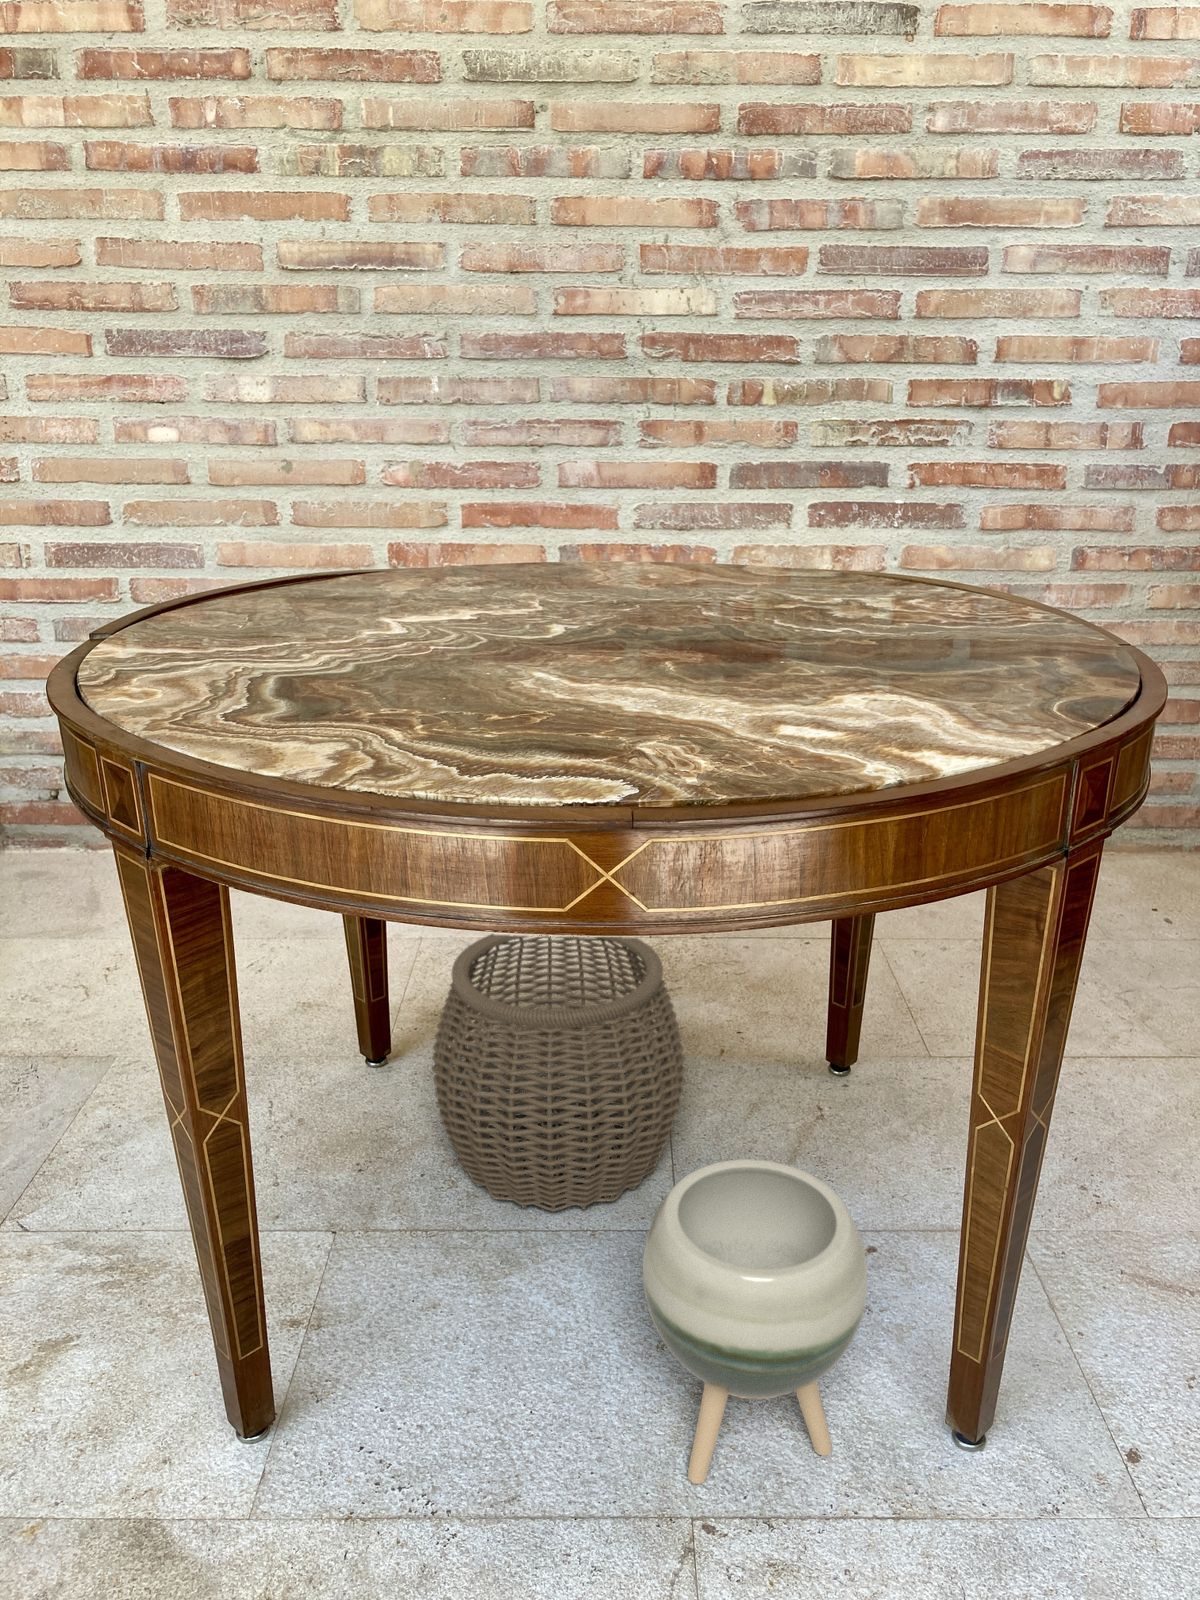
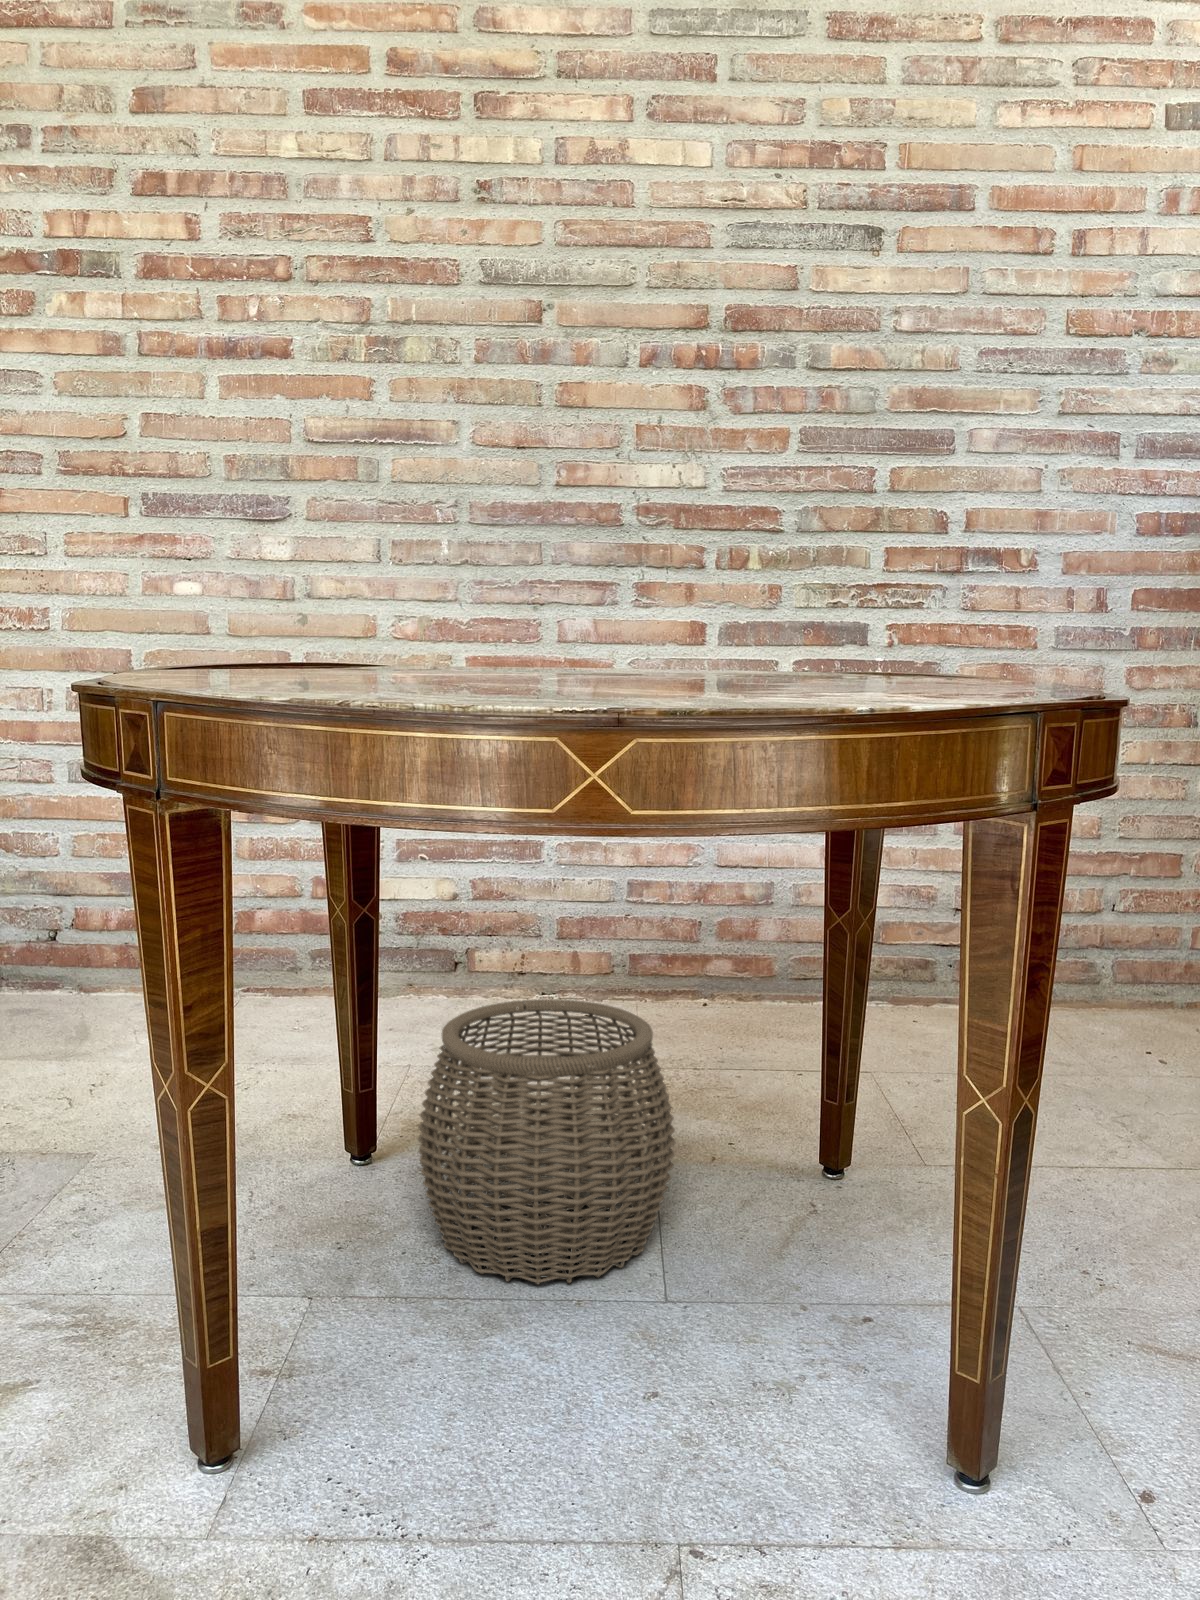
planter: present [643,1159,868,1484] -> none [629,1169,858,1514]

